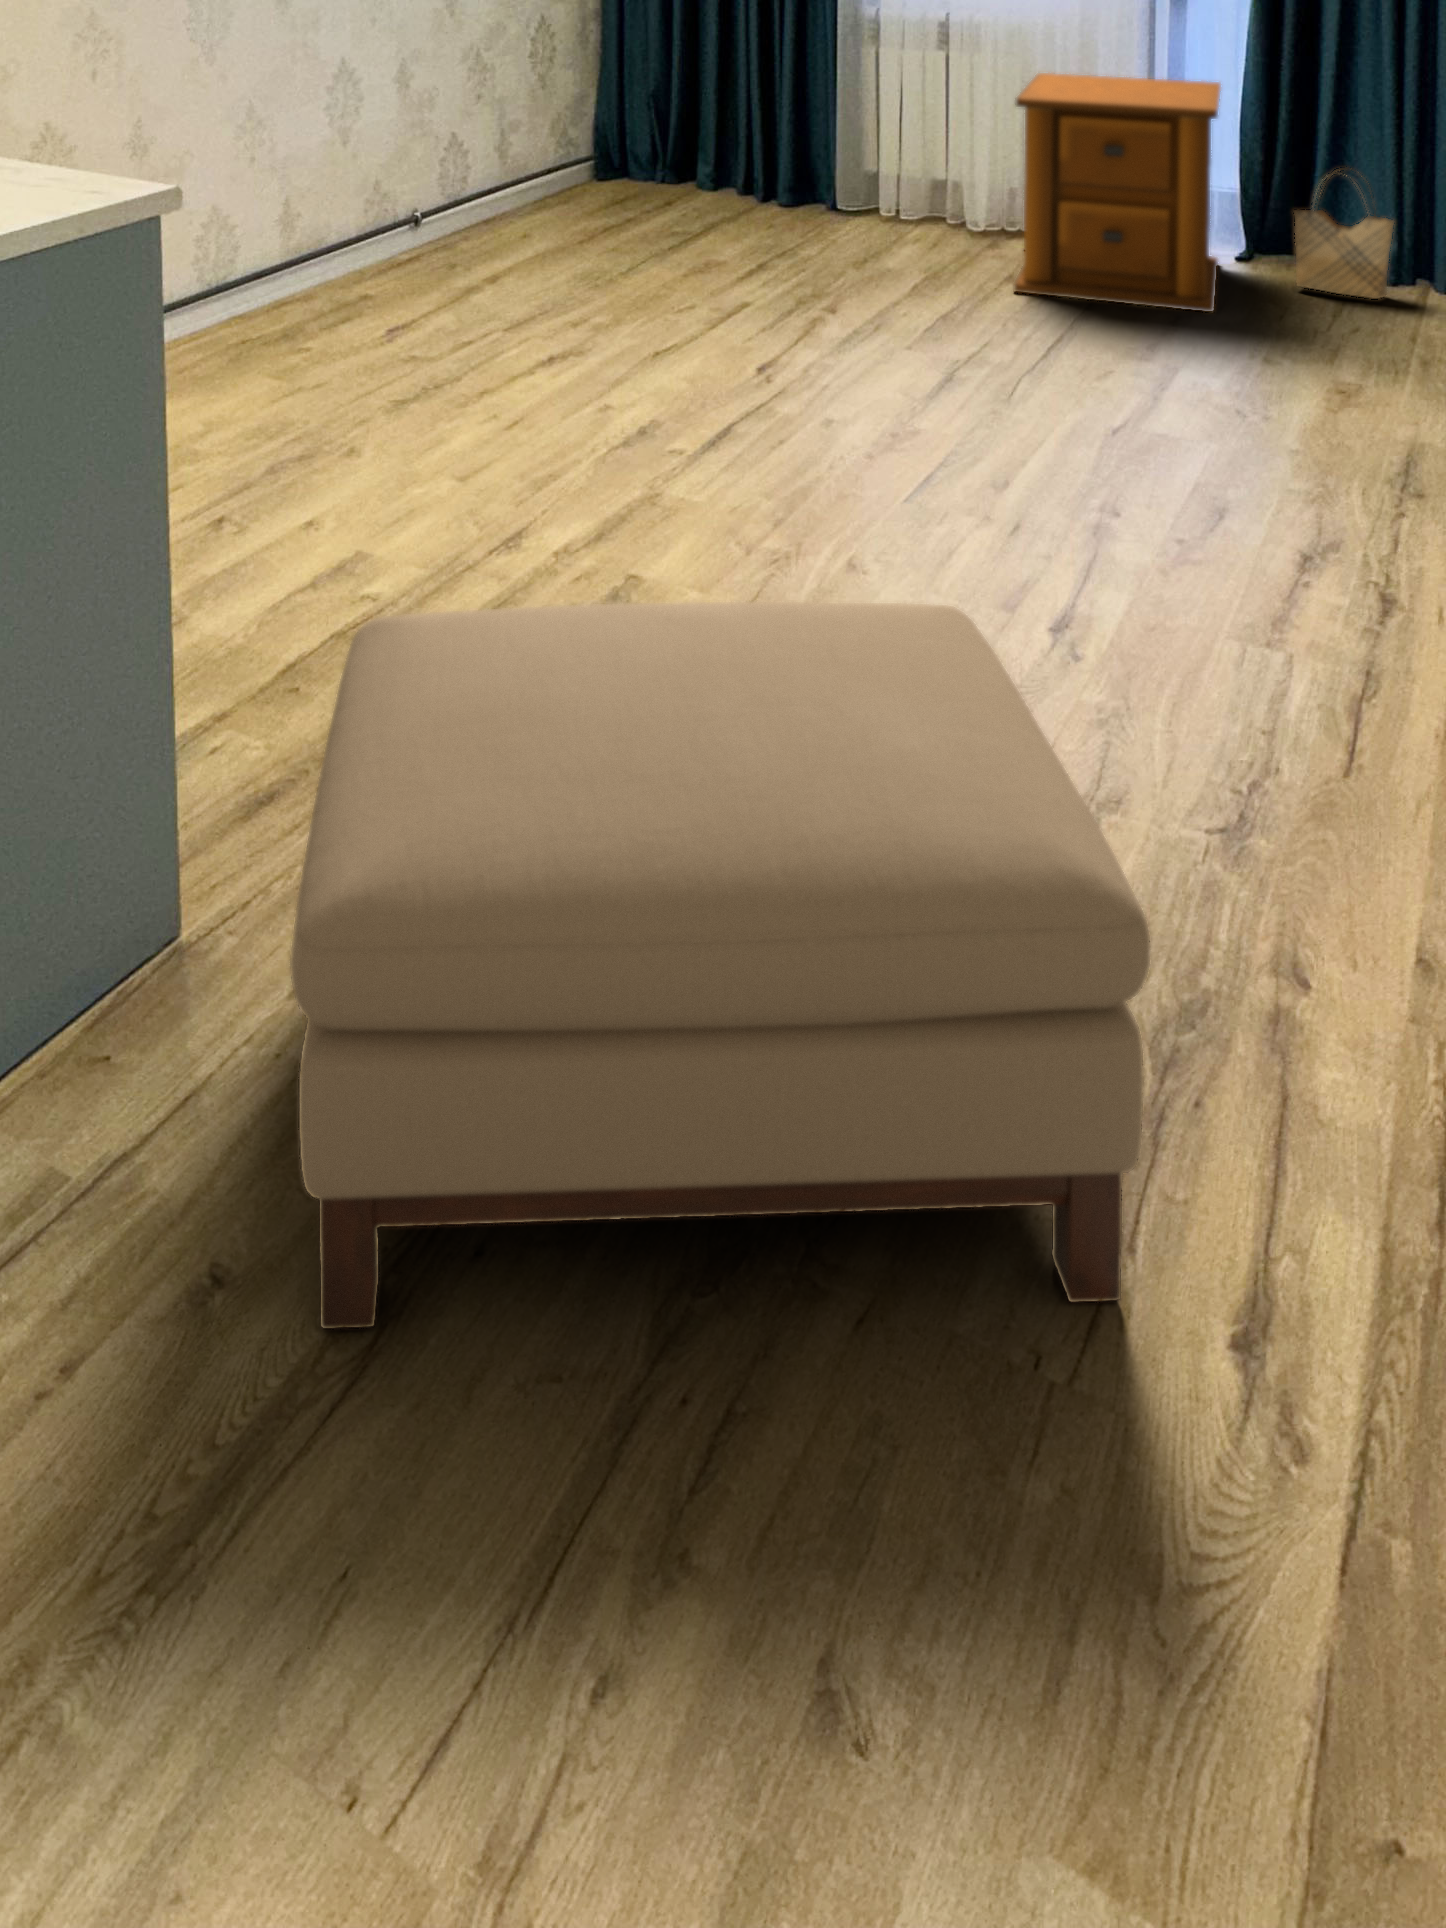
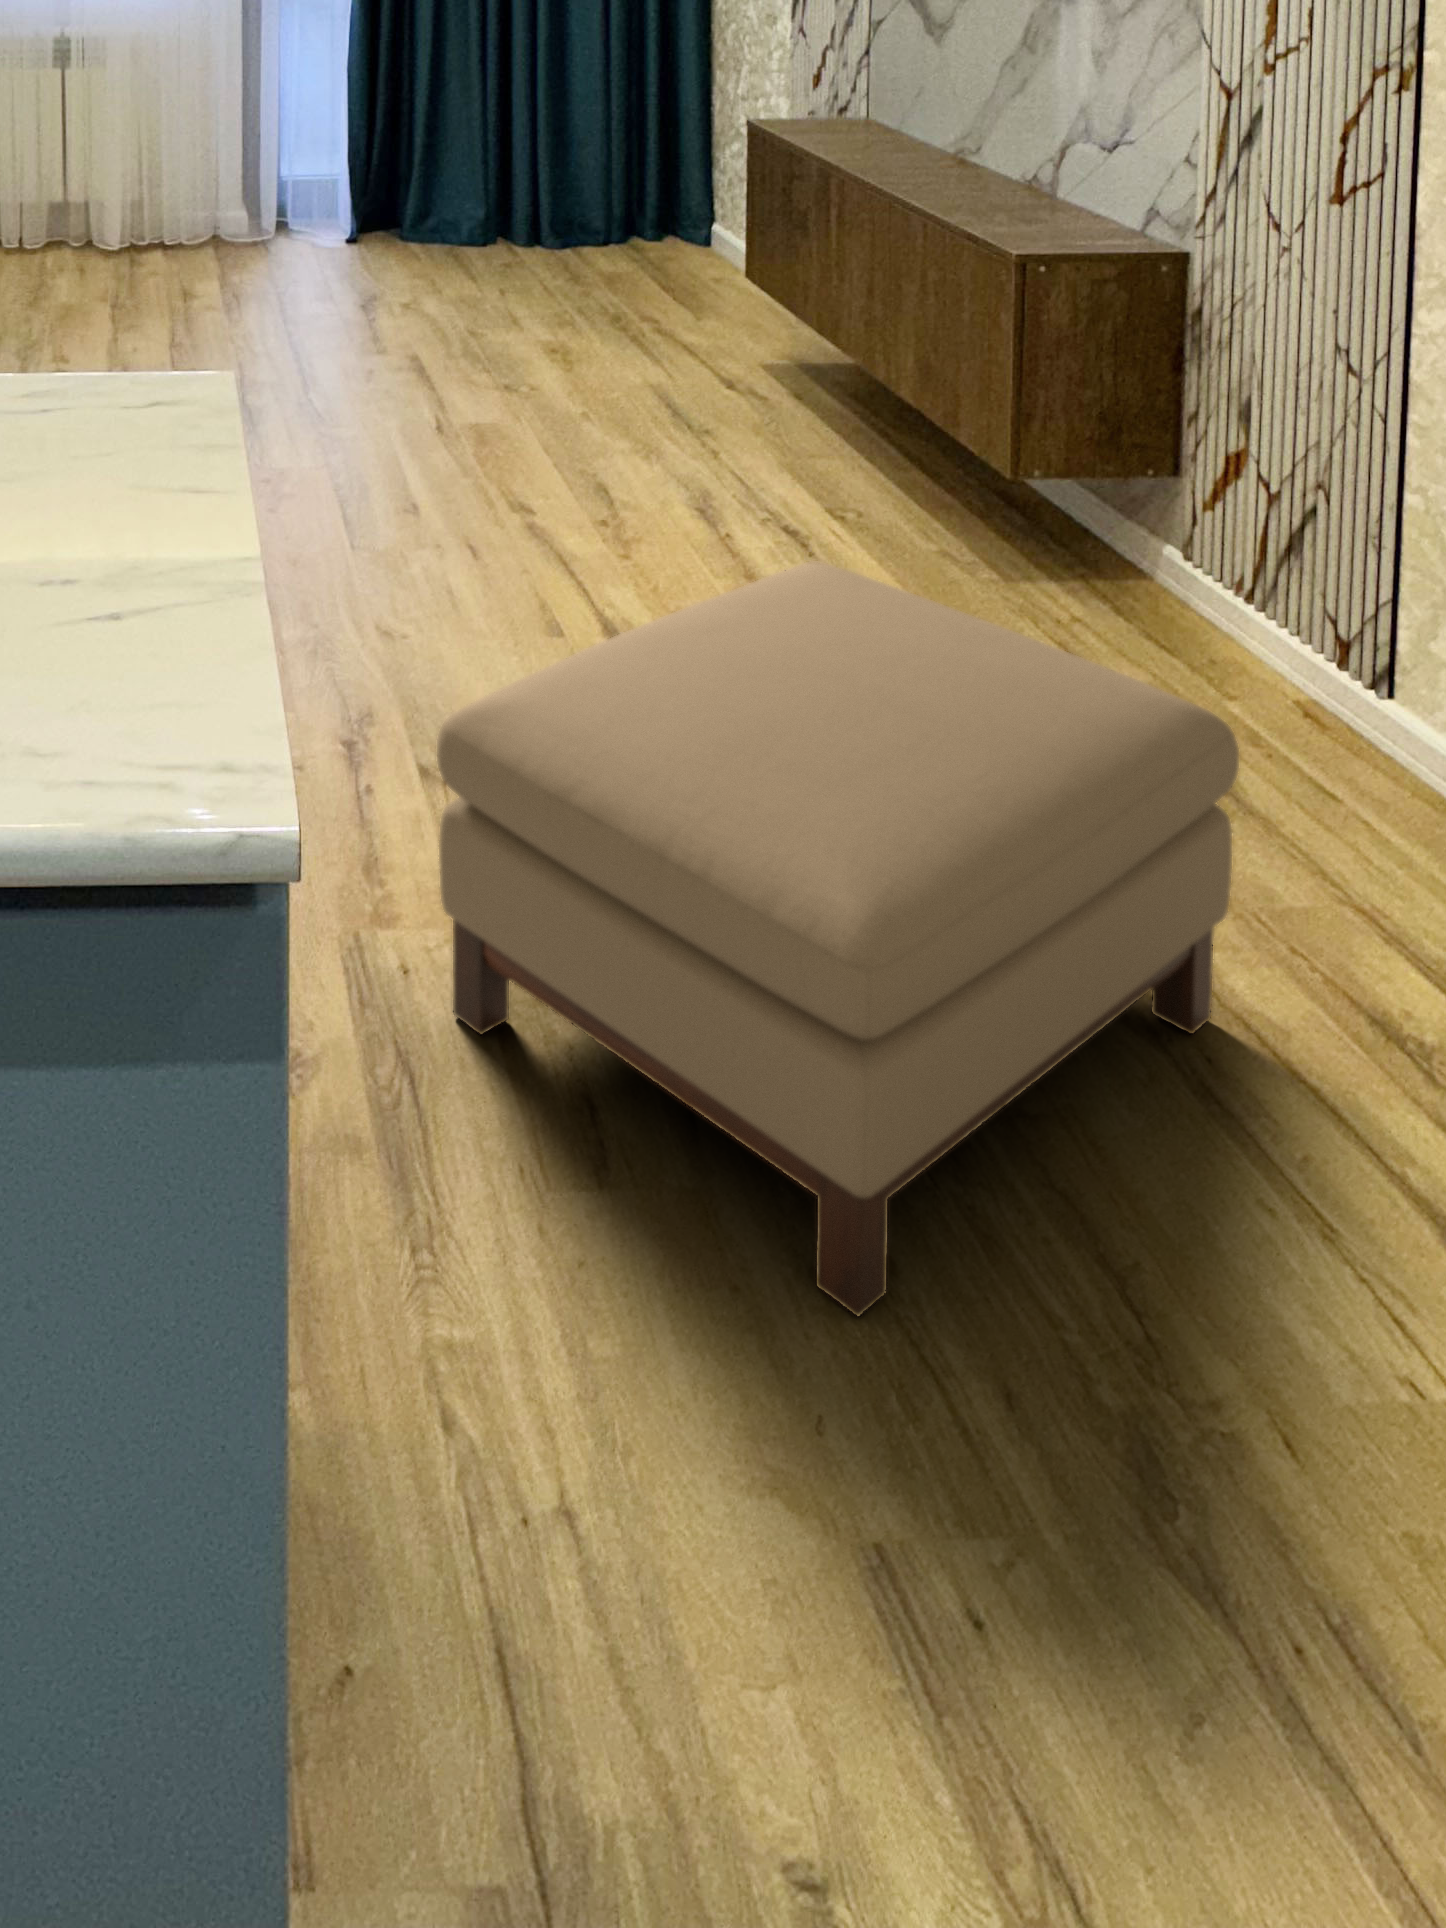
side table: present [1014,73,1221,312] -> none [171,76,386,303]
woven basket: present [1294,167,1394,299] -> none [412,143,494,257]

